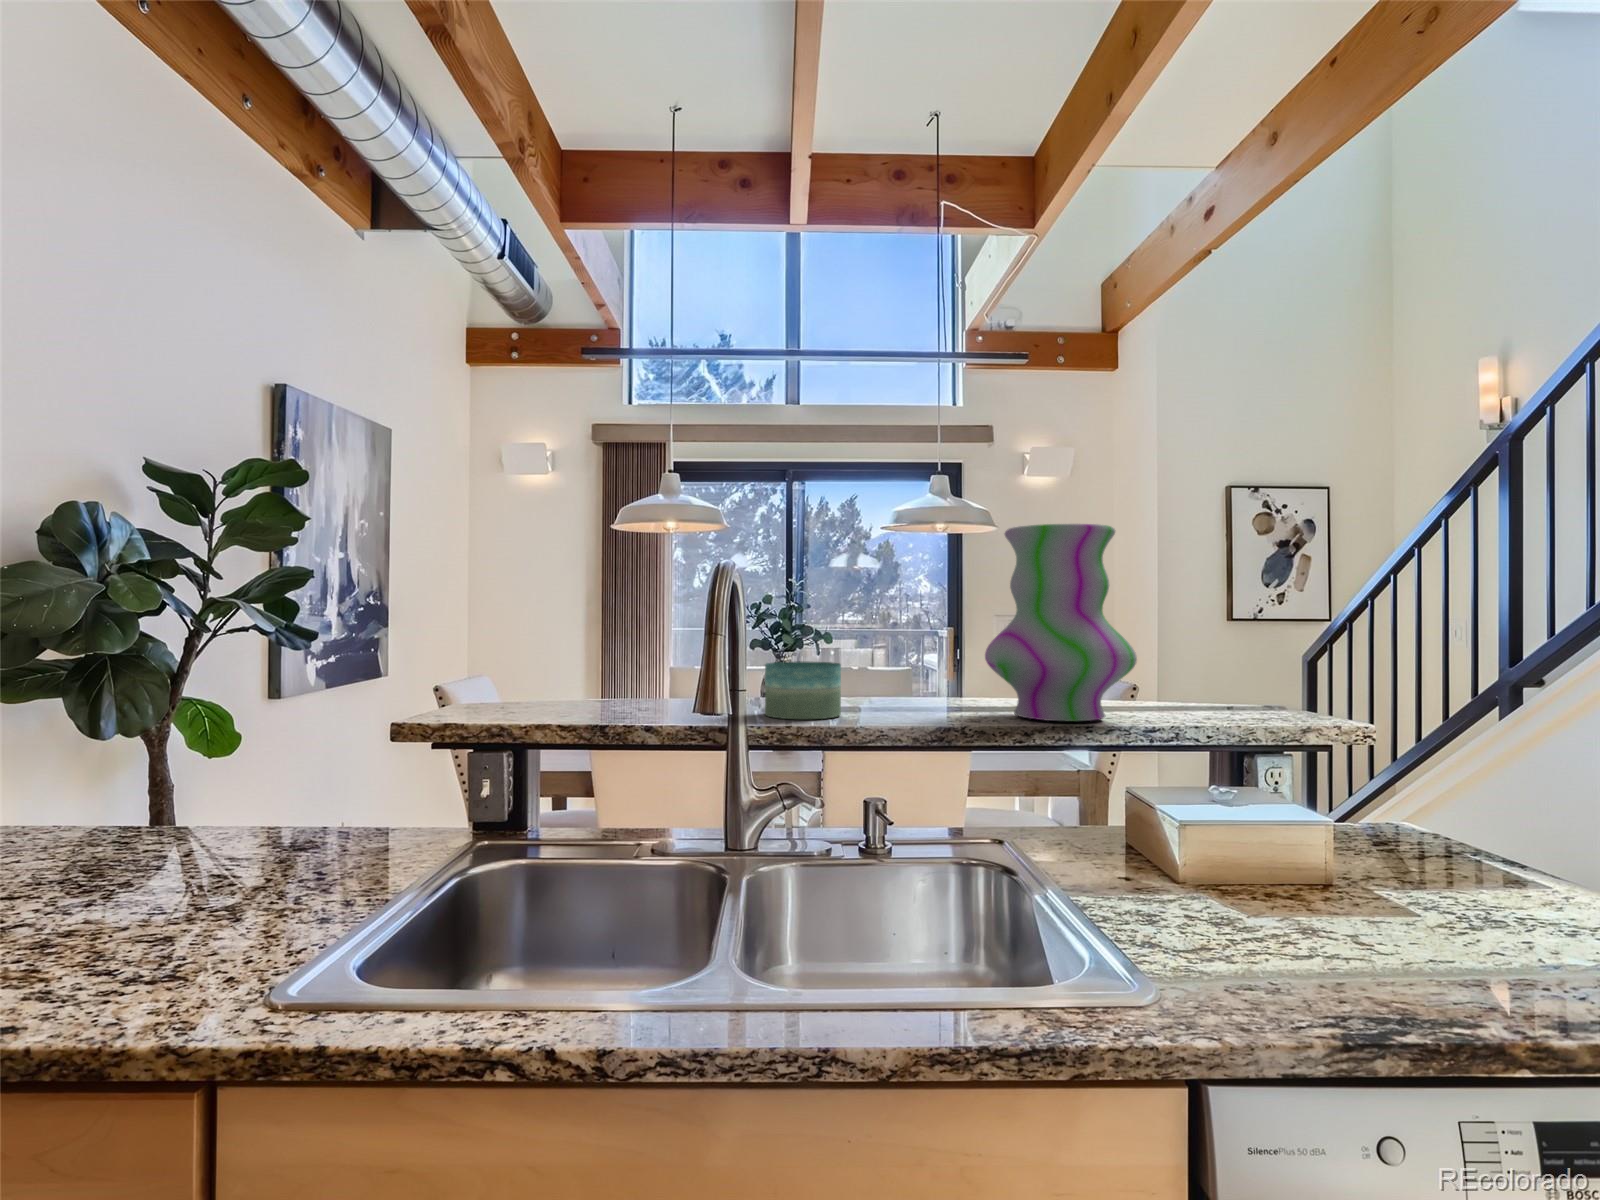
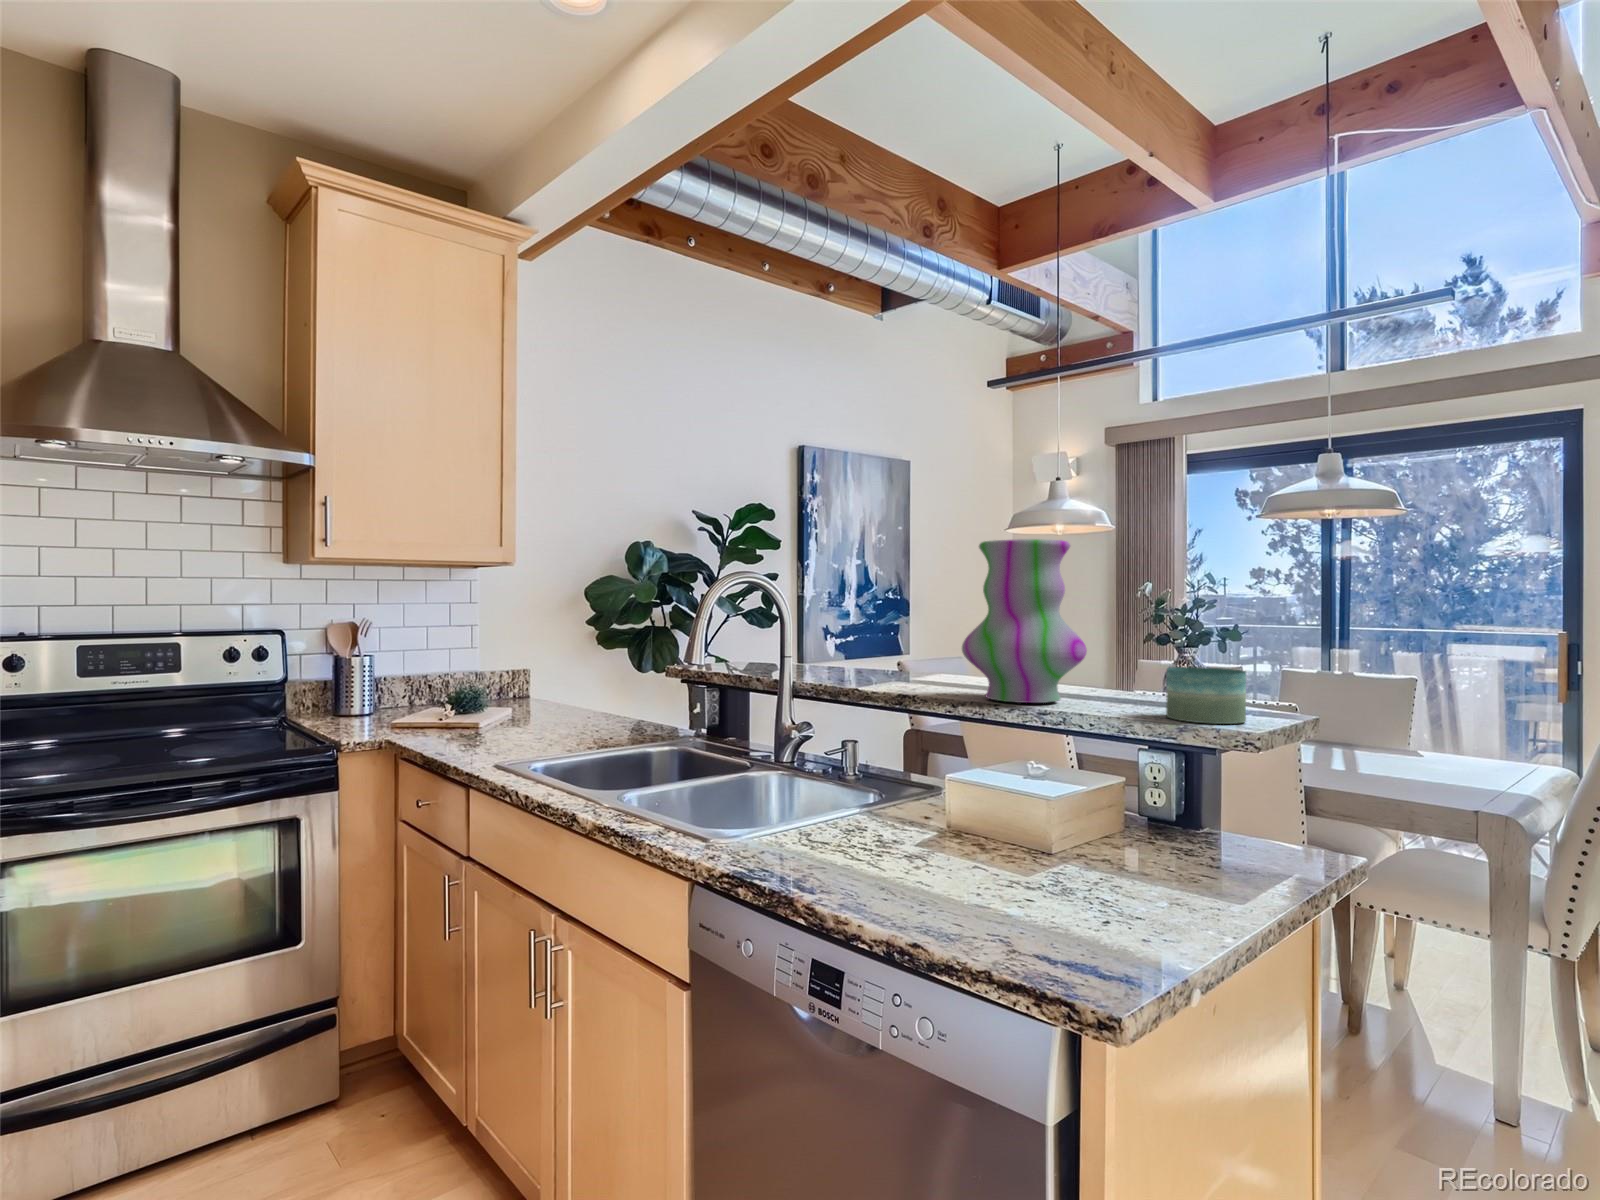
candle: present [765,661,841,719] -> present [1166,667,1246,724]

